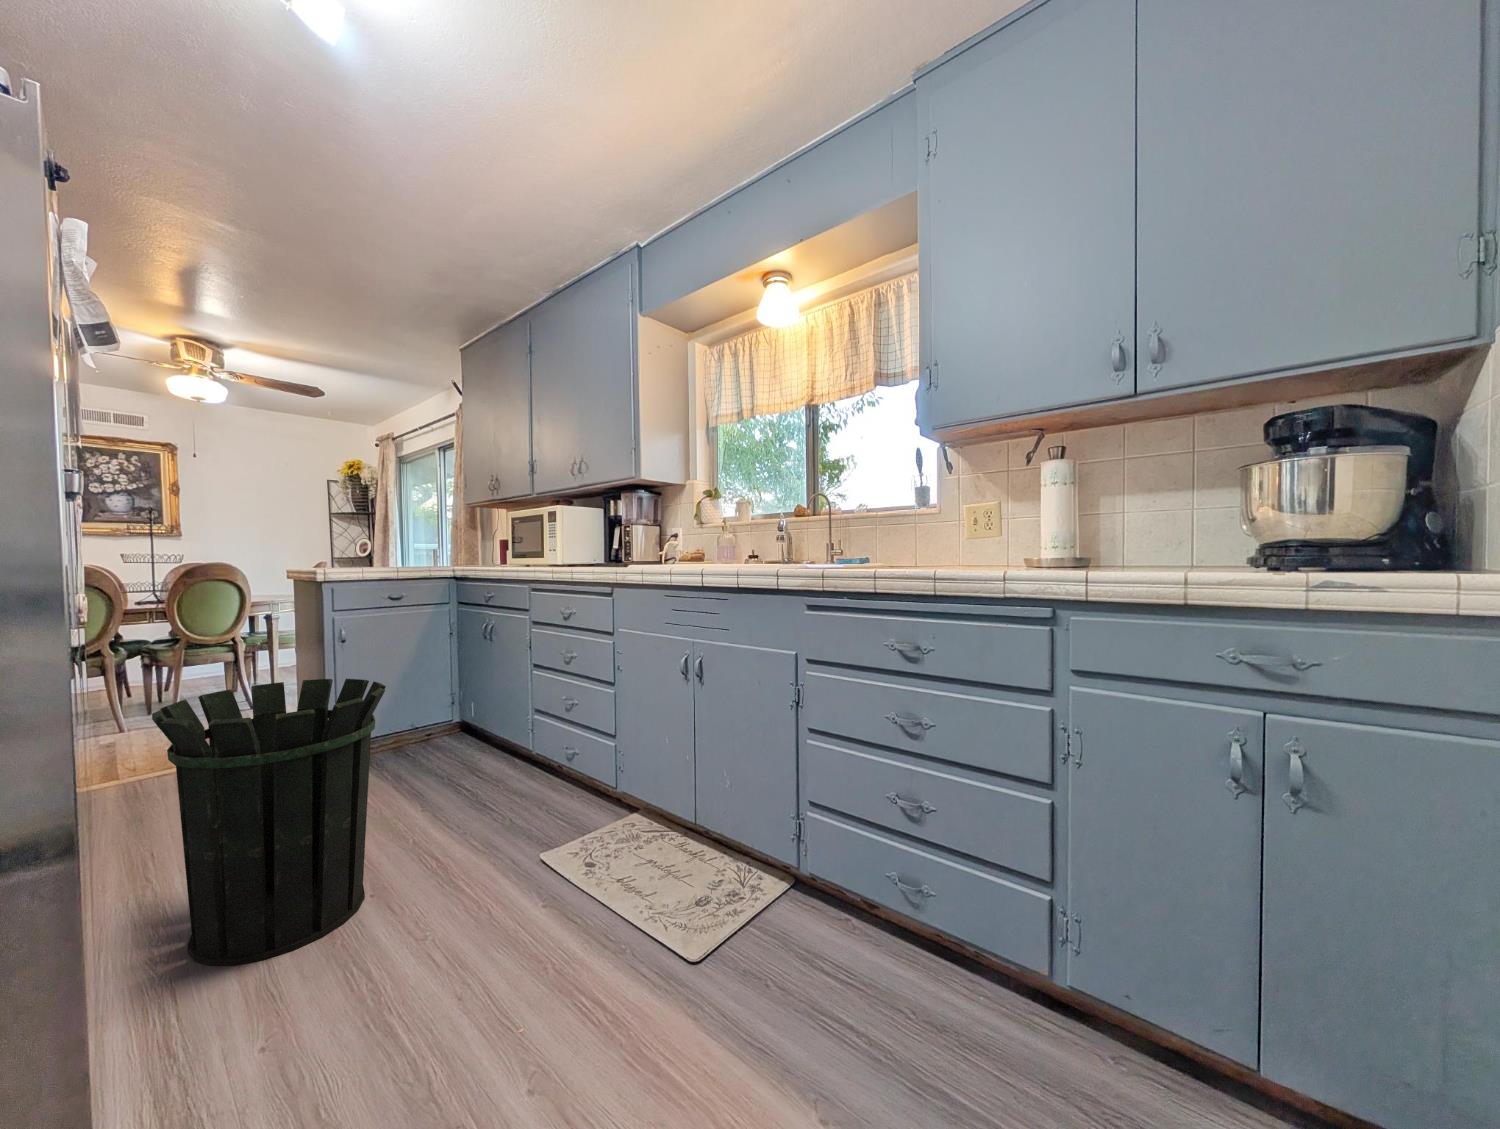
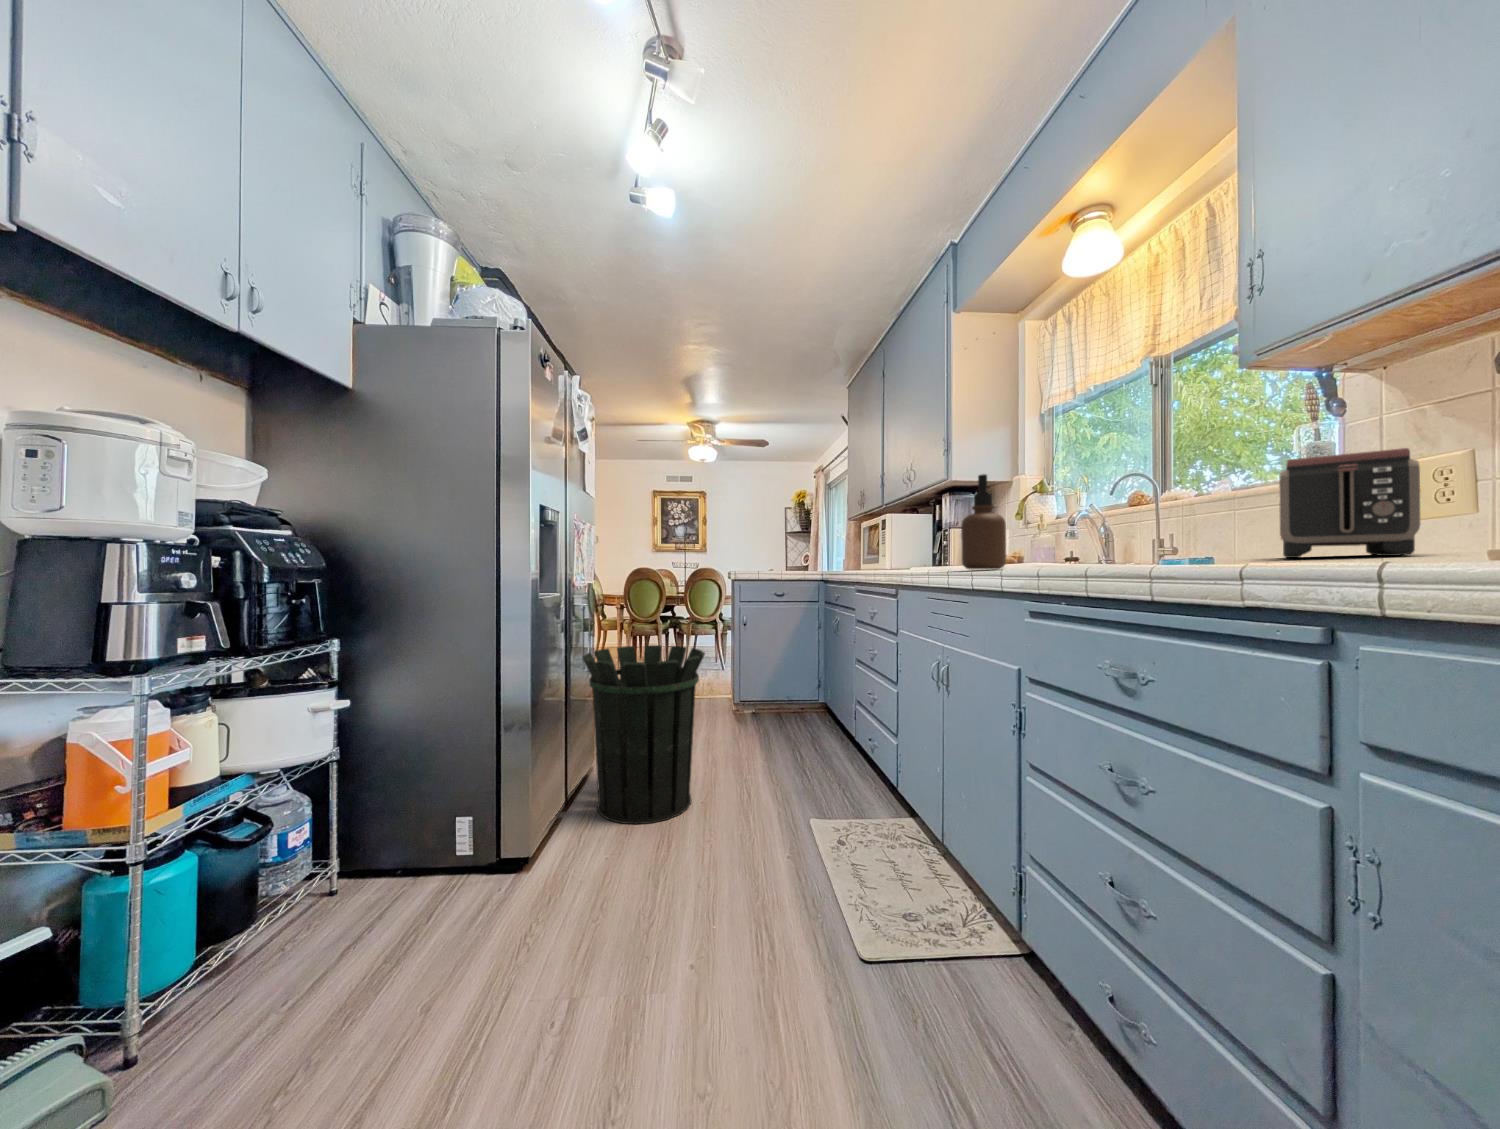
soap dispenser: none [736,487,772,571] -> present [961,474,1006,570]
toaster: none [902,498,985,560] -> present [1279,448,1420,558]

